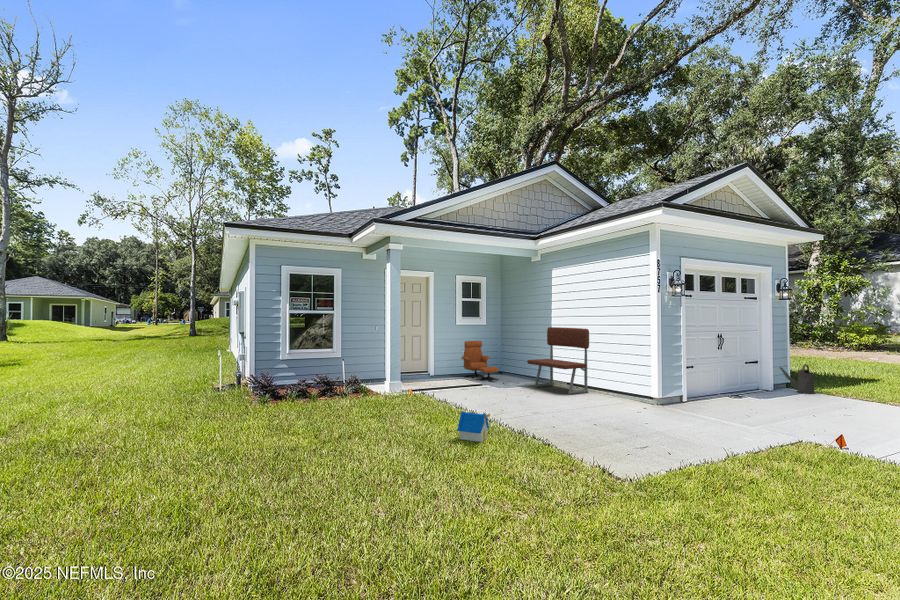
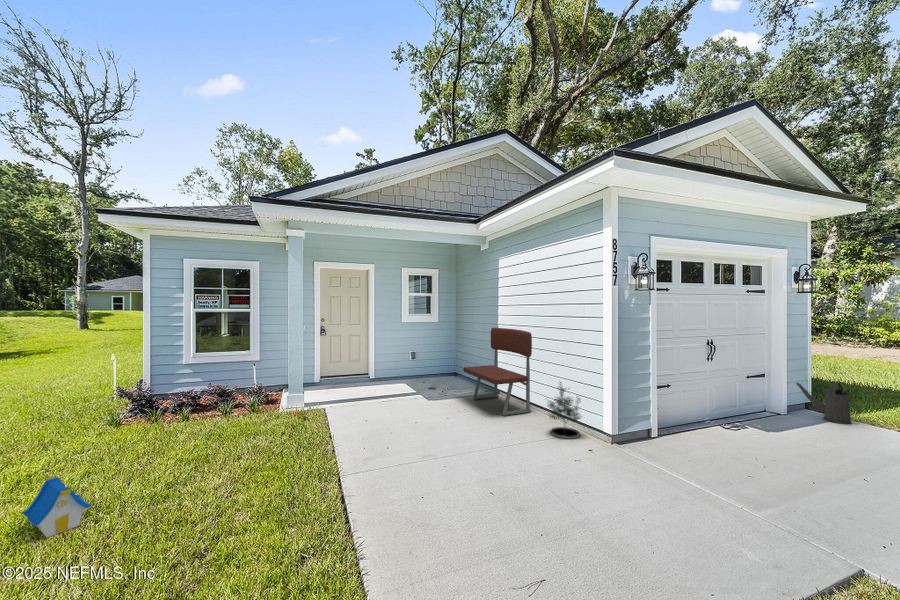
lounge chair: present [461,341,499,381] -> none [406,340,443,388]
potted tree: none [608,362,636,403] -> present [548,382,582,439]
toy house: present [457,411,490,442] -> present [22,476,92,538]

